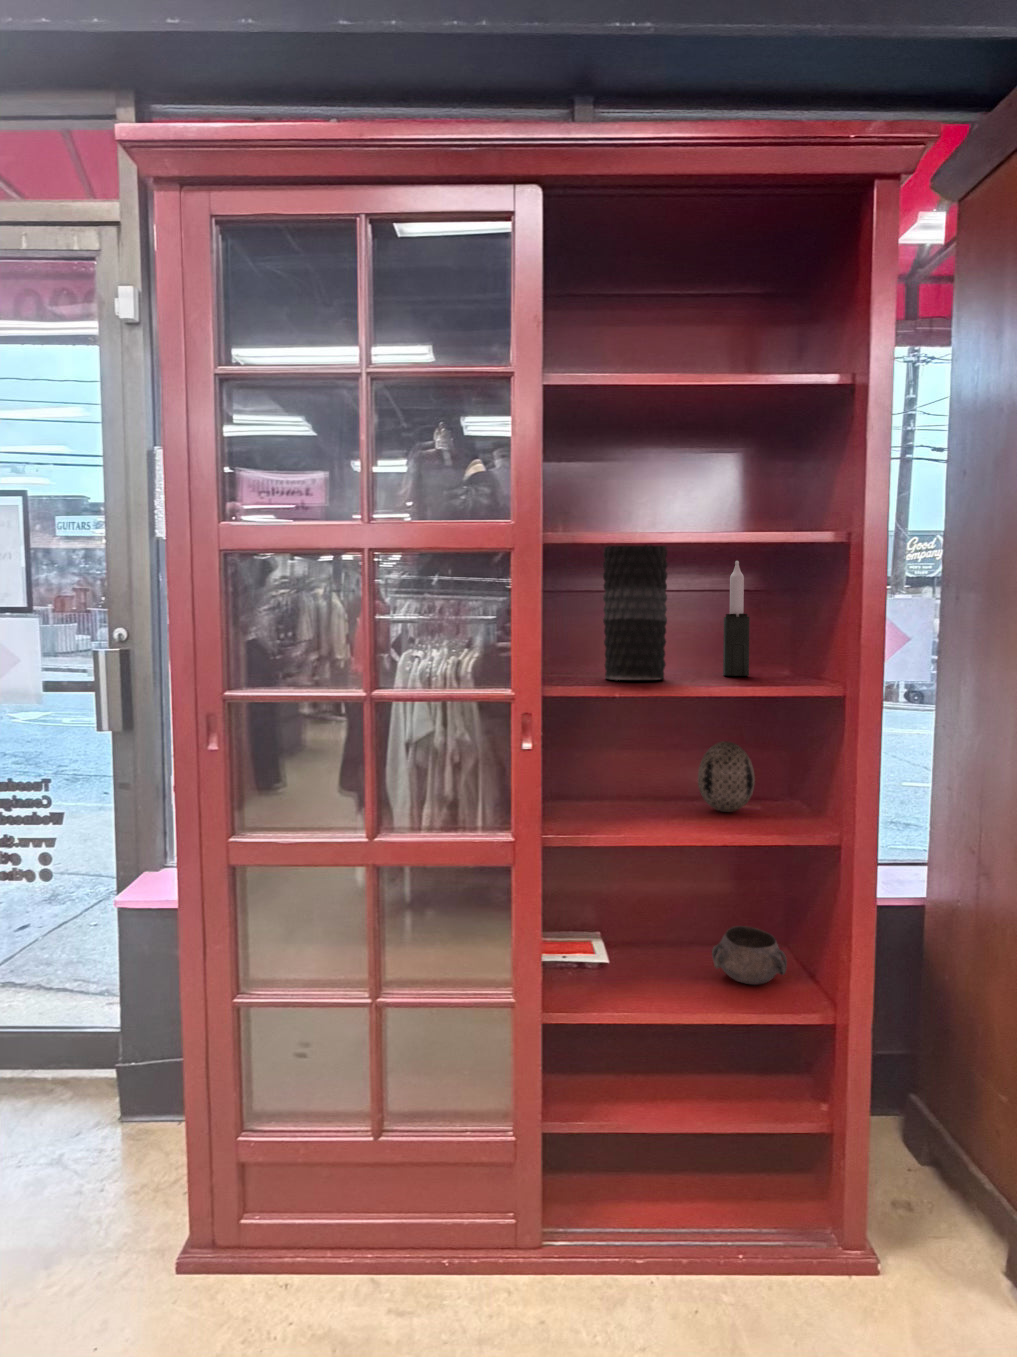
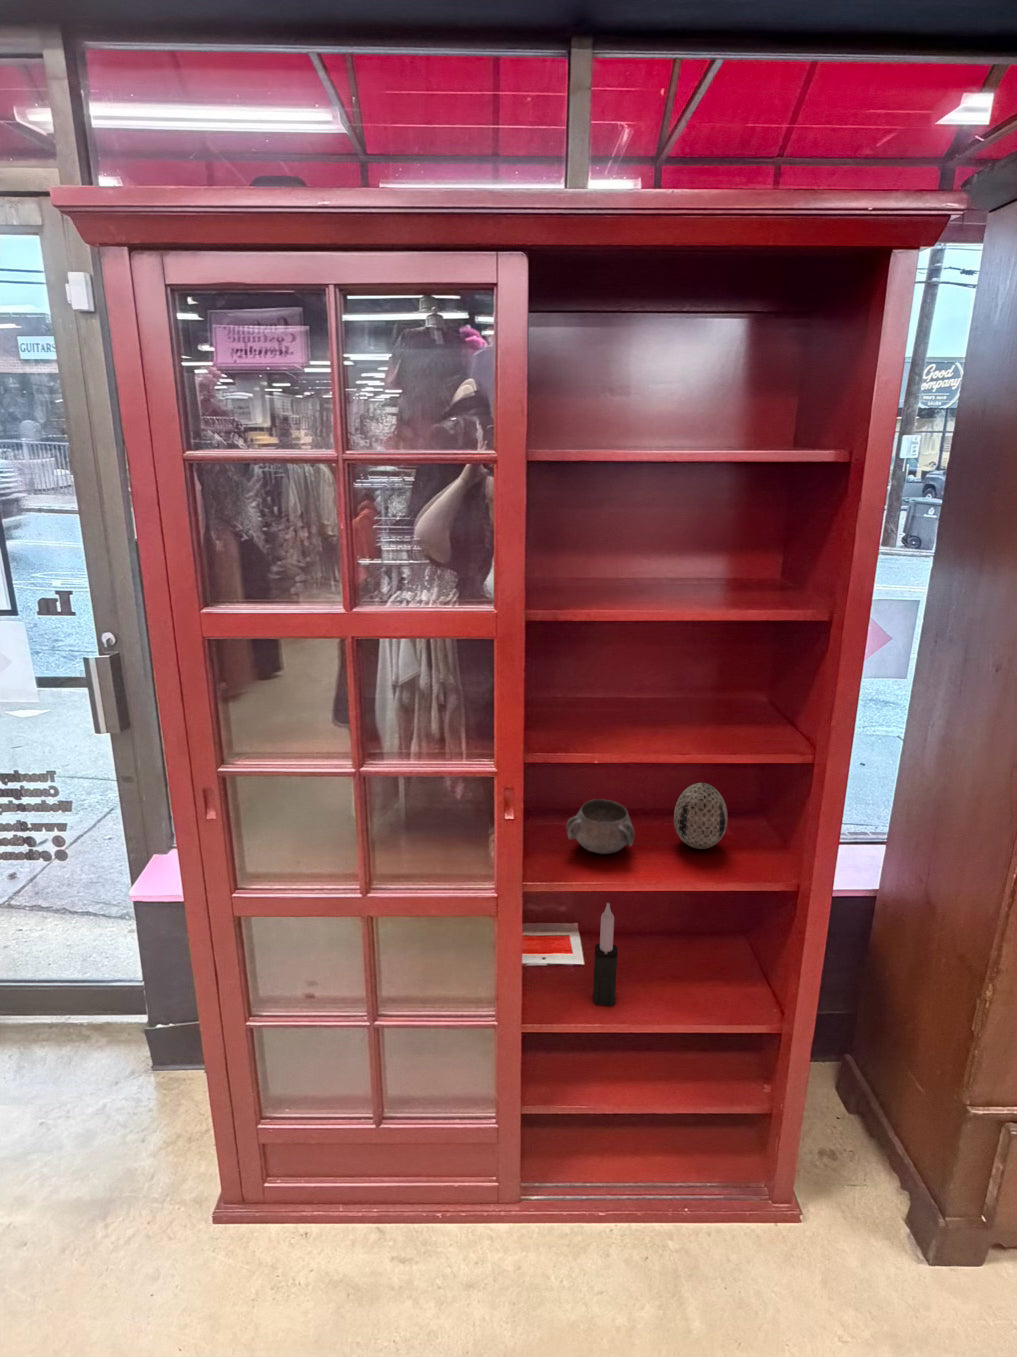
vase: present [603,545,667,680] -> none [588,586,656,736]
candle: present [723,561,750,676] -> present [593,903,617,1006]
decorative bowl: present [712,926,787,985] -> present [567,799,635,854]

